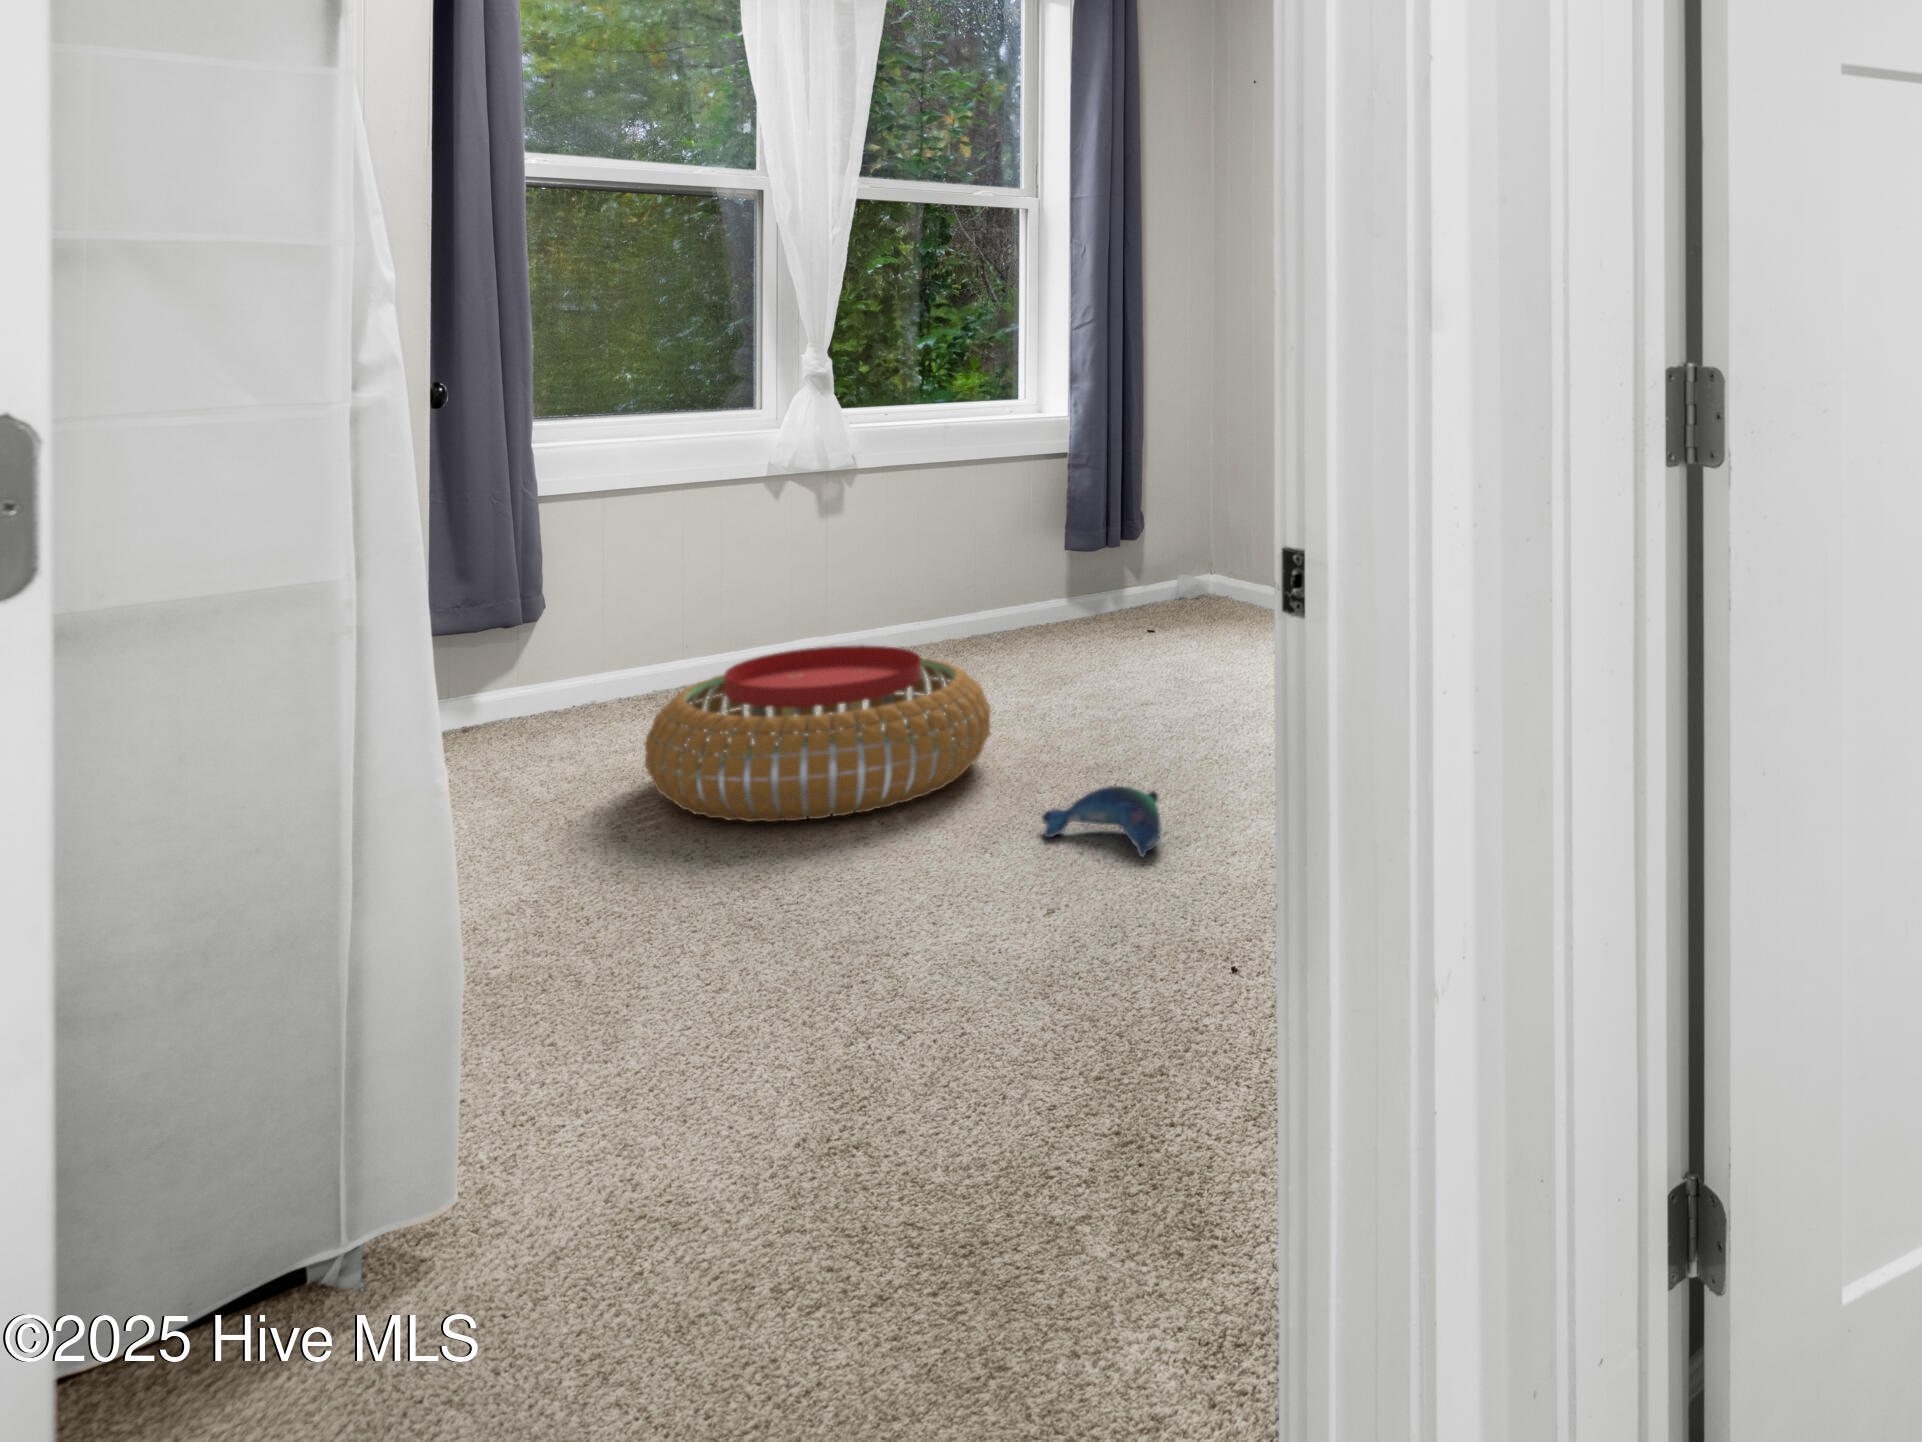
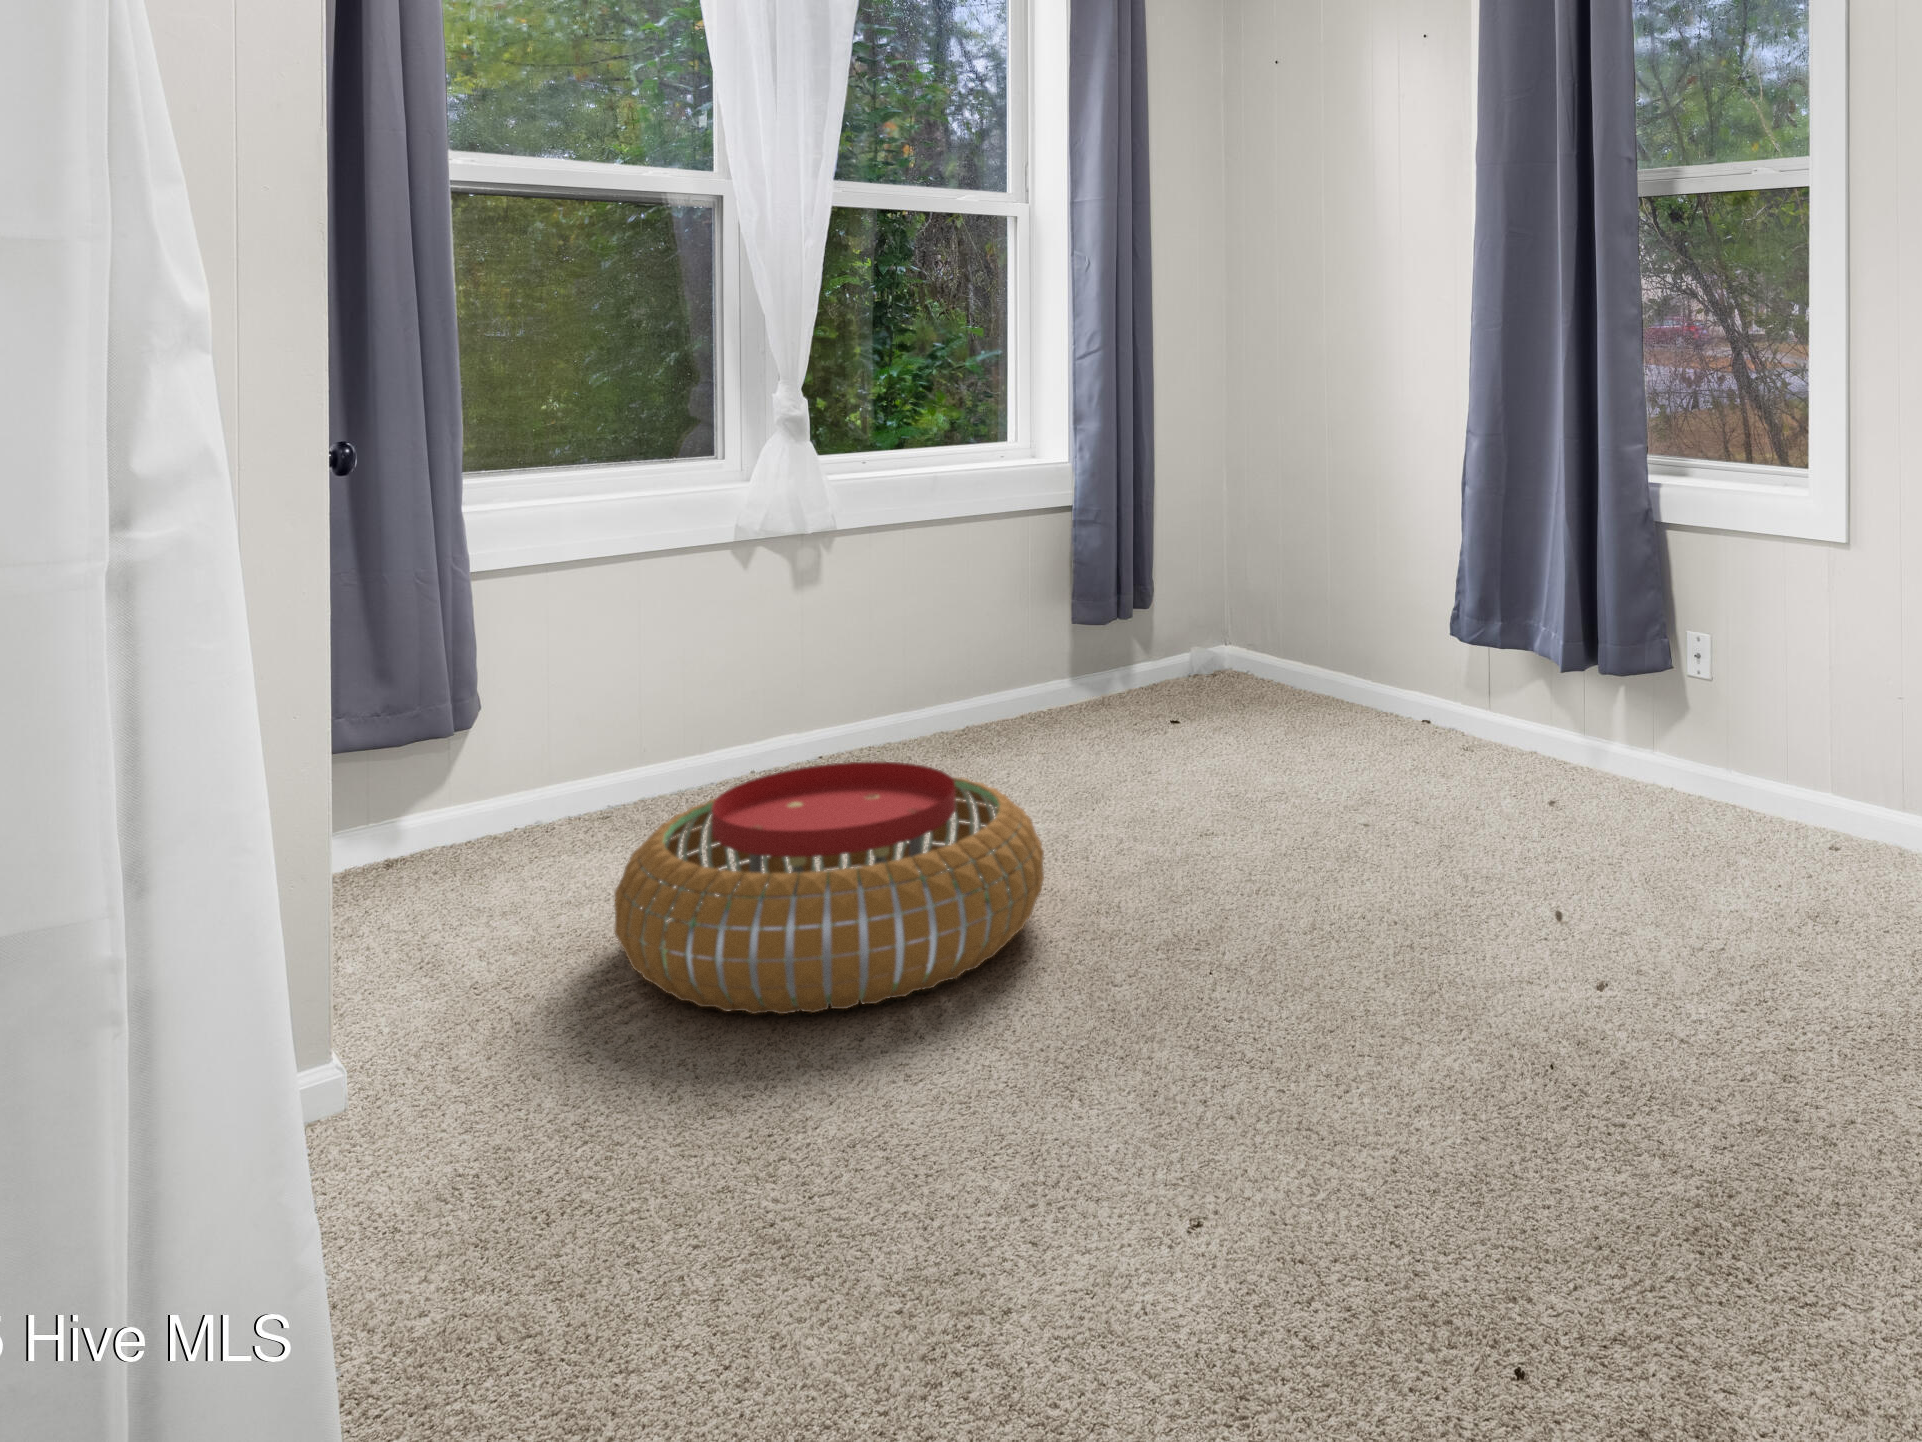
plush toy: present [1042,786,1160,857] -> none [1140,966,1311,1076]

